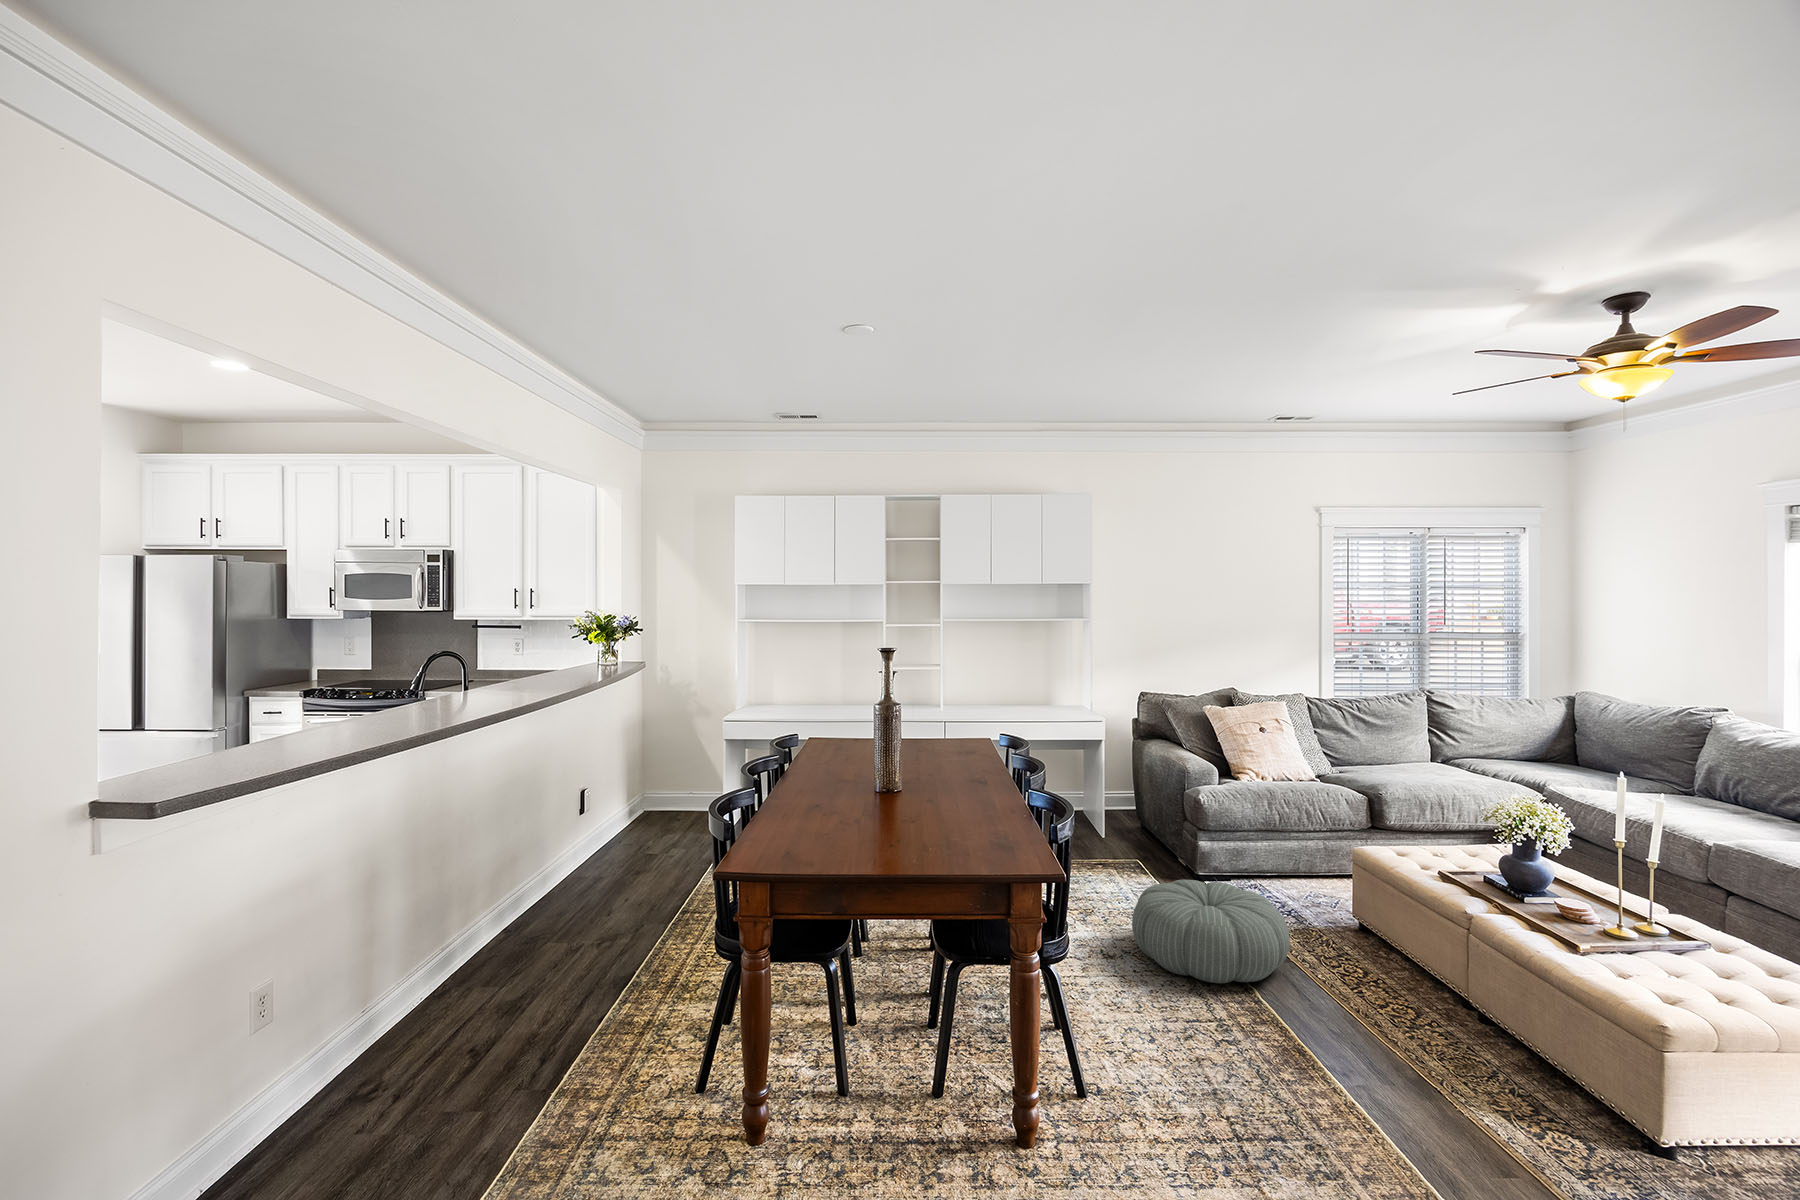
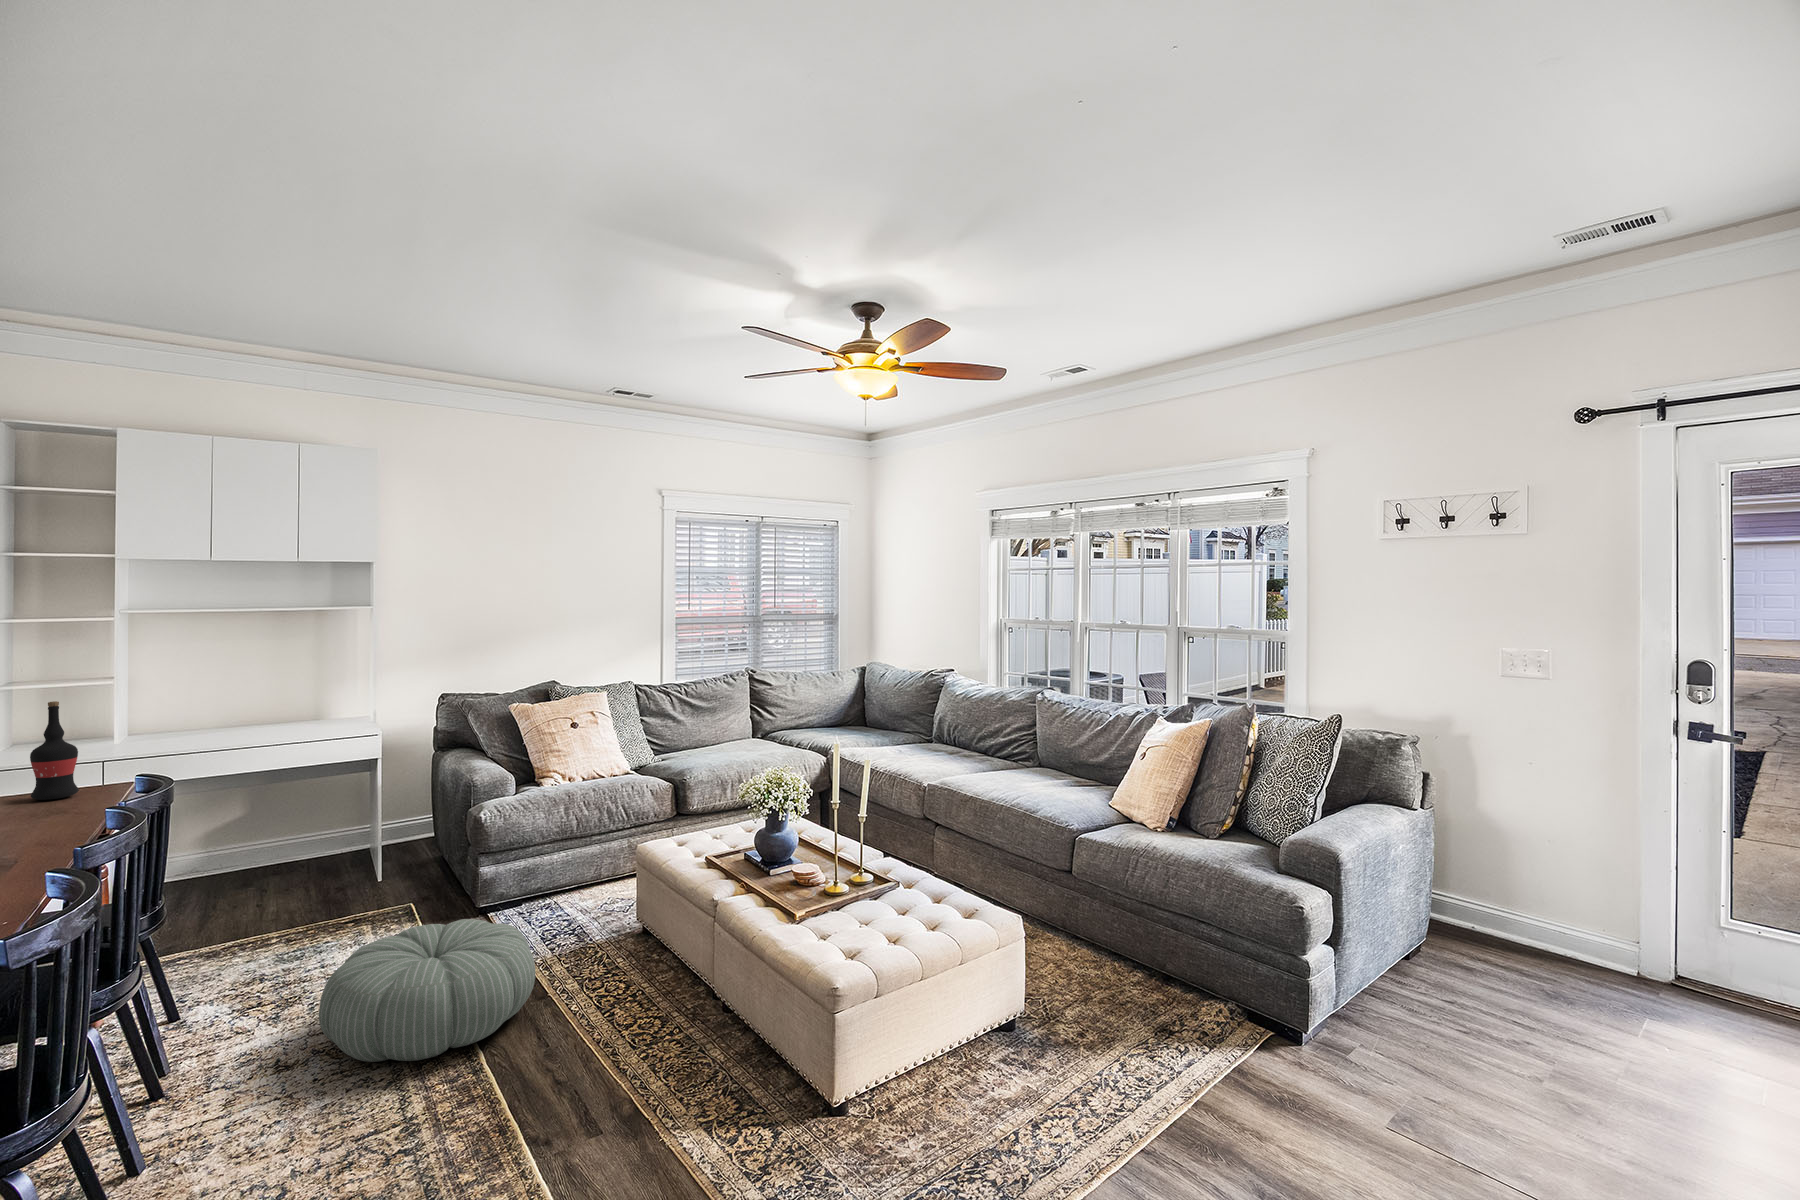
wine bottle: none [953,684,975,747] -> present [30,701,79,800]

